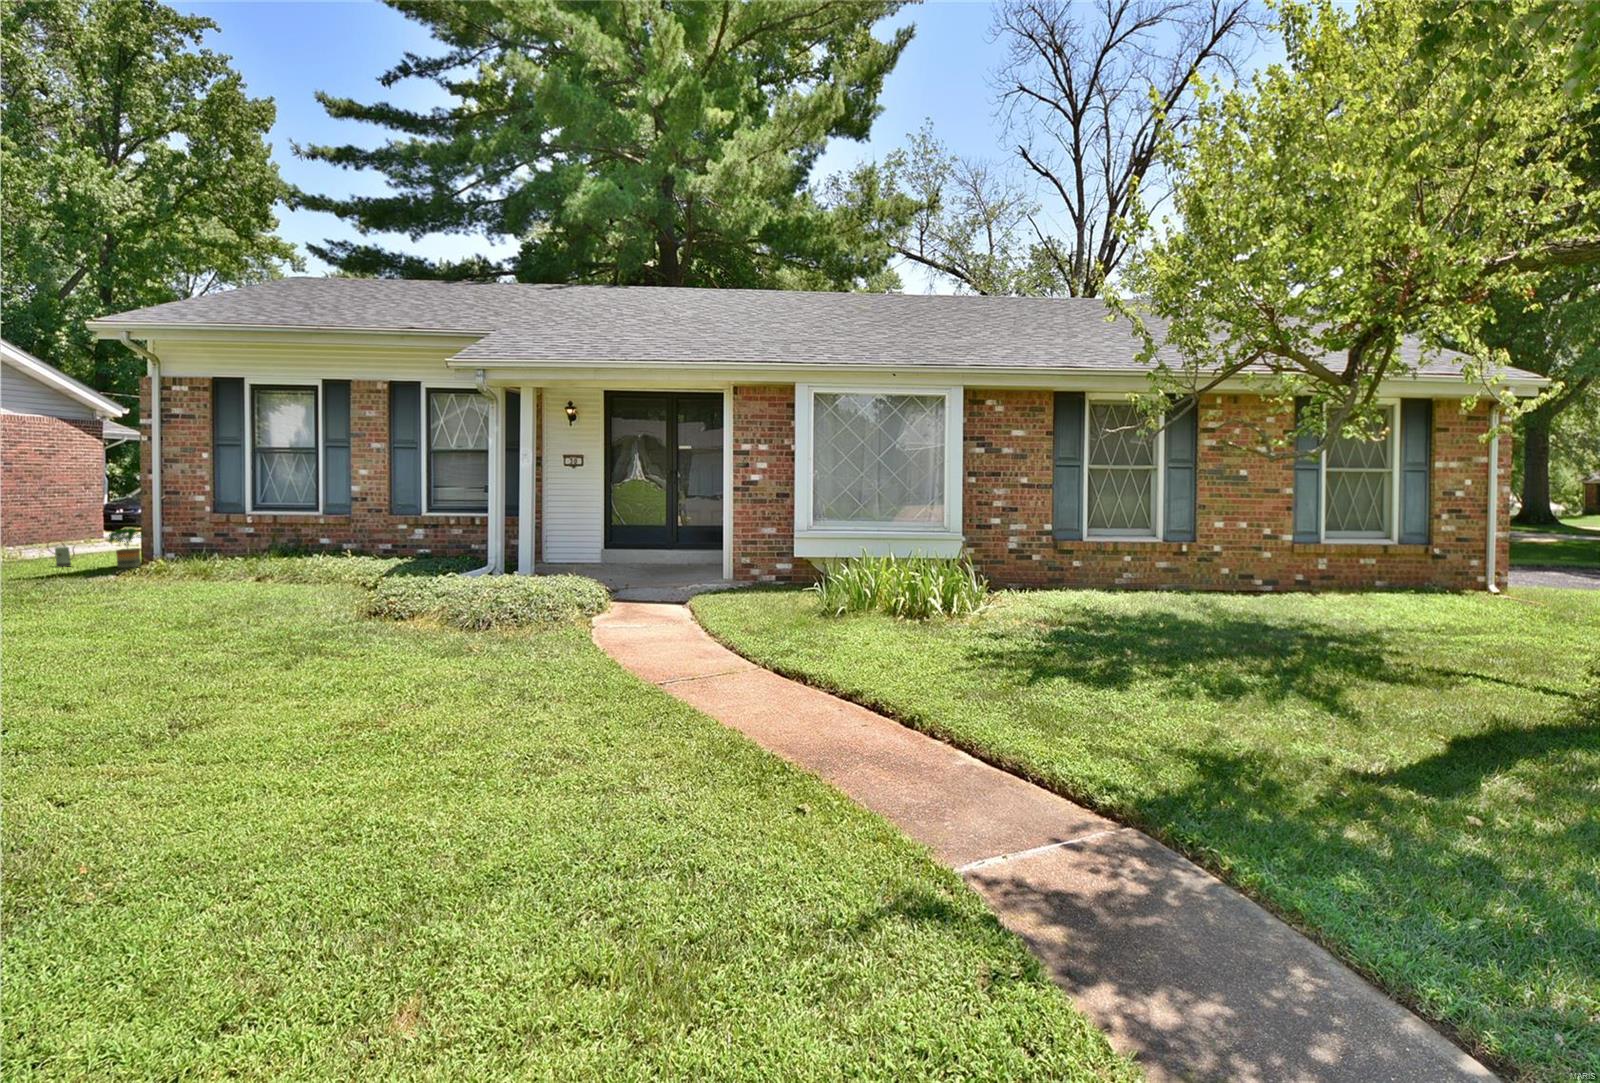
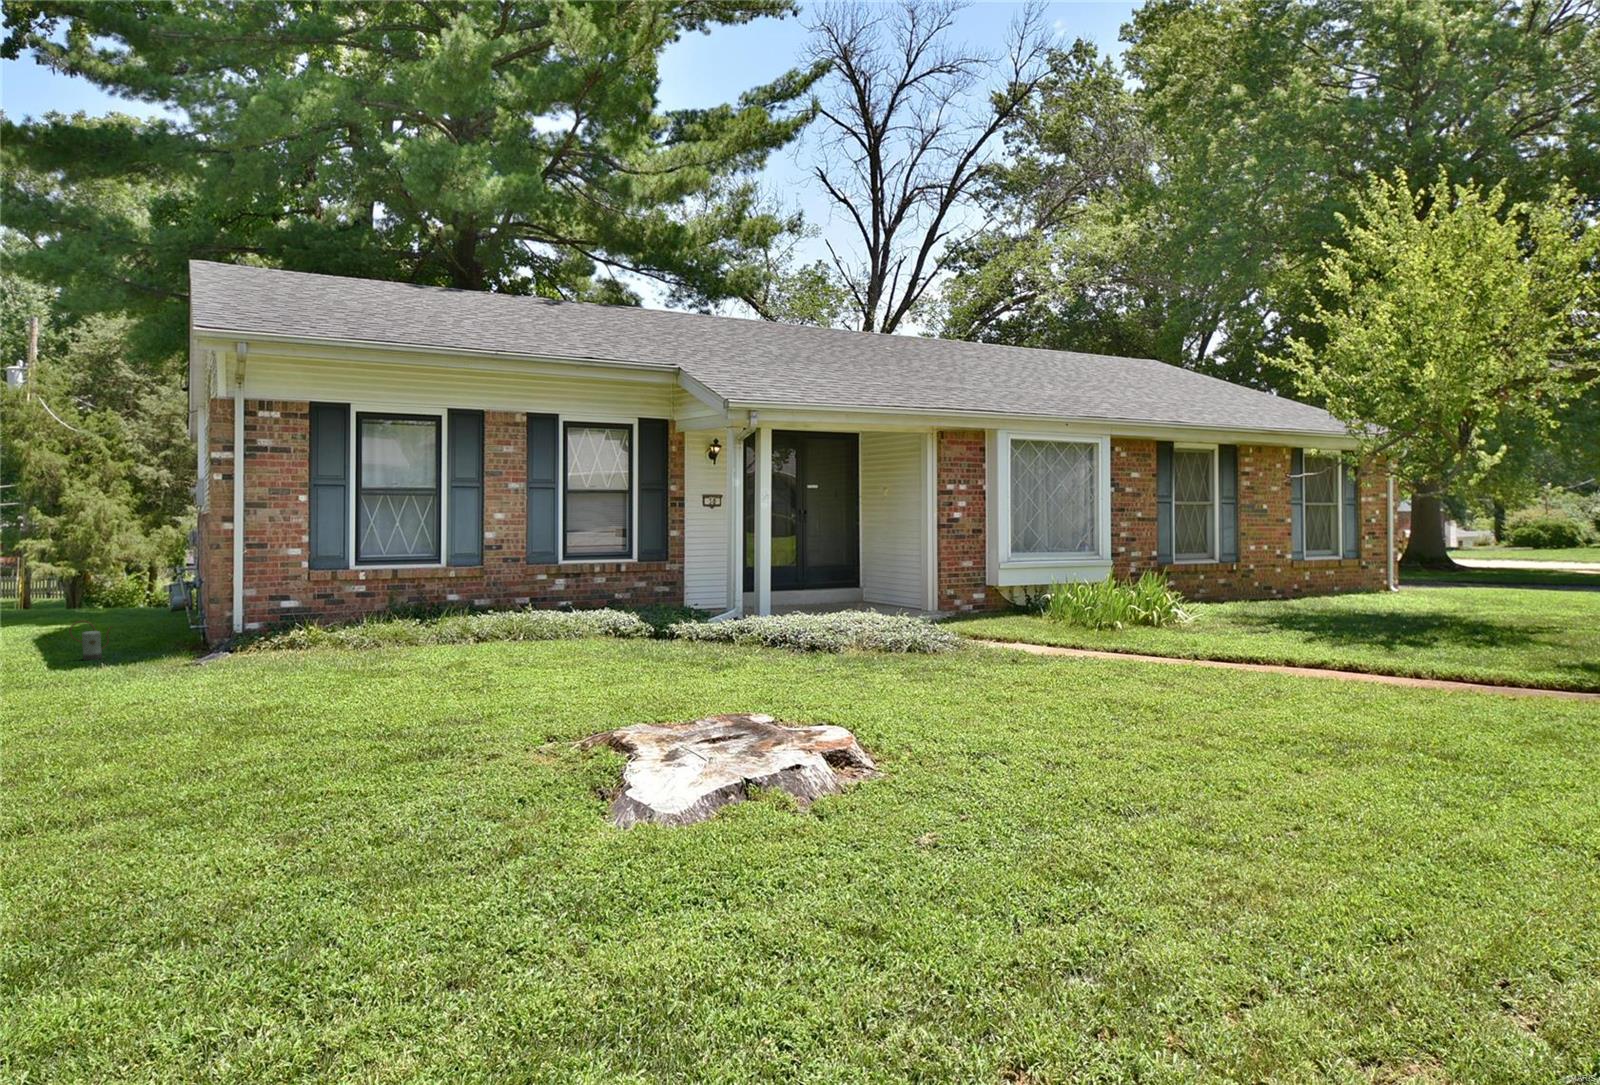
potted tree: present [109,528,143,568] -> none [165,598,213,655]

